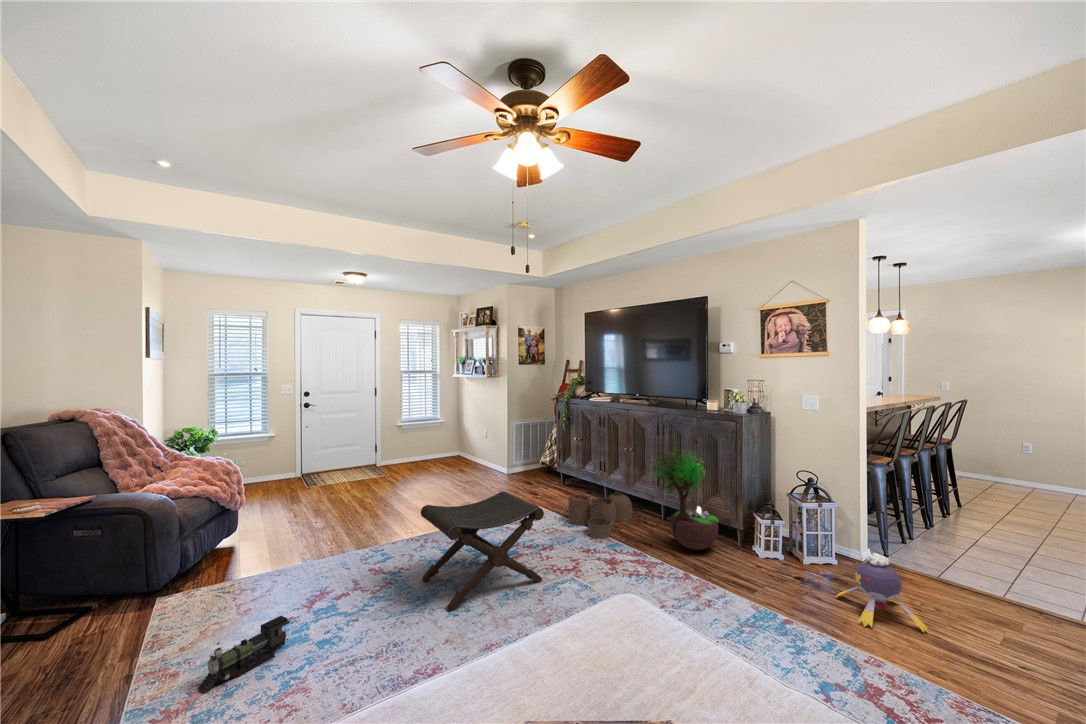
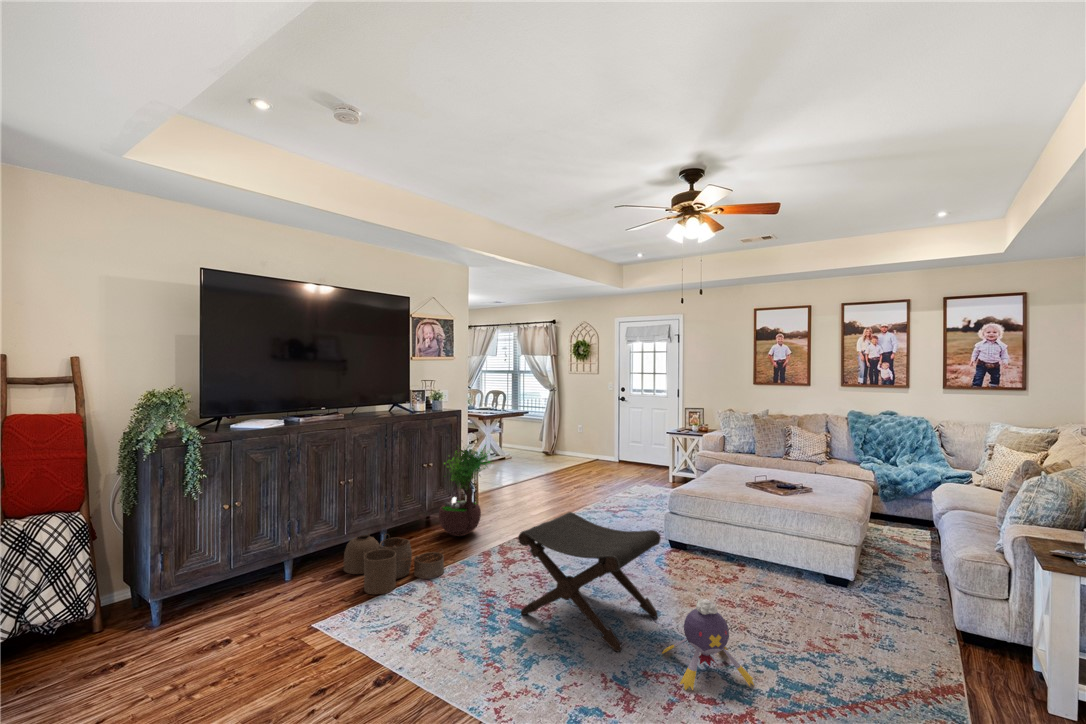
plush toy: present [836,553,929,633] -> present [662,599,754,690]
toy train: present [198,616,289,693] -> none [804,653,898,701]

